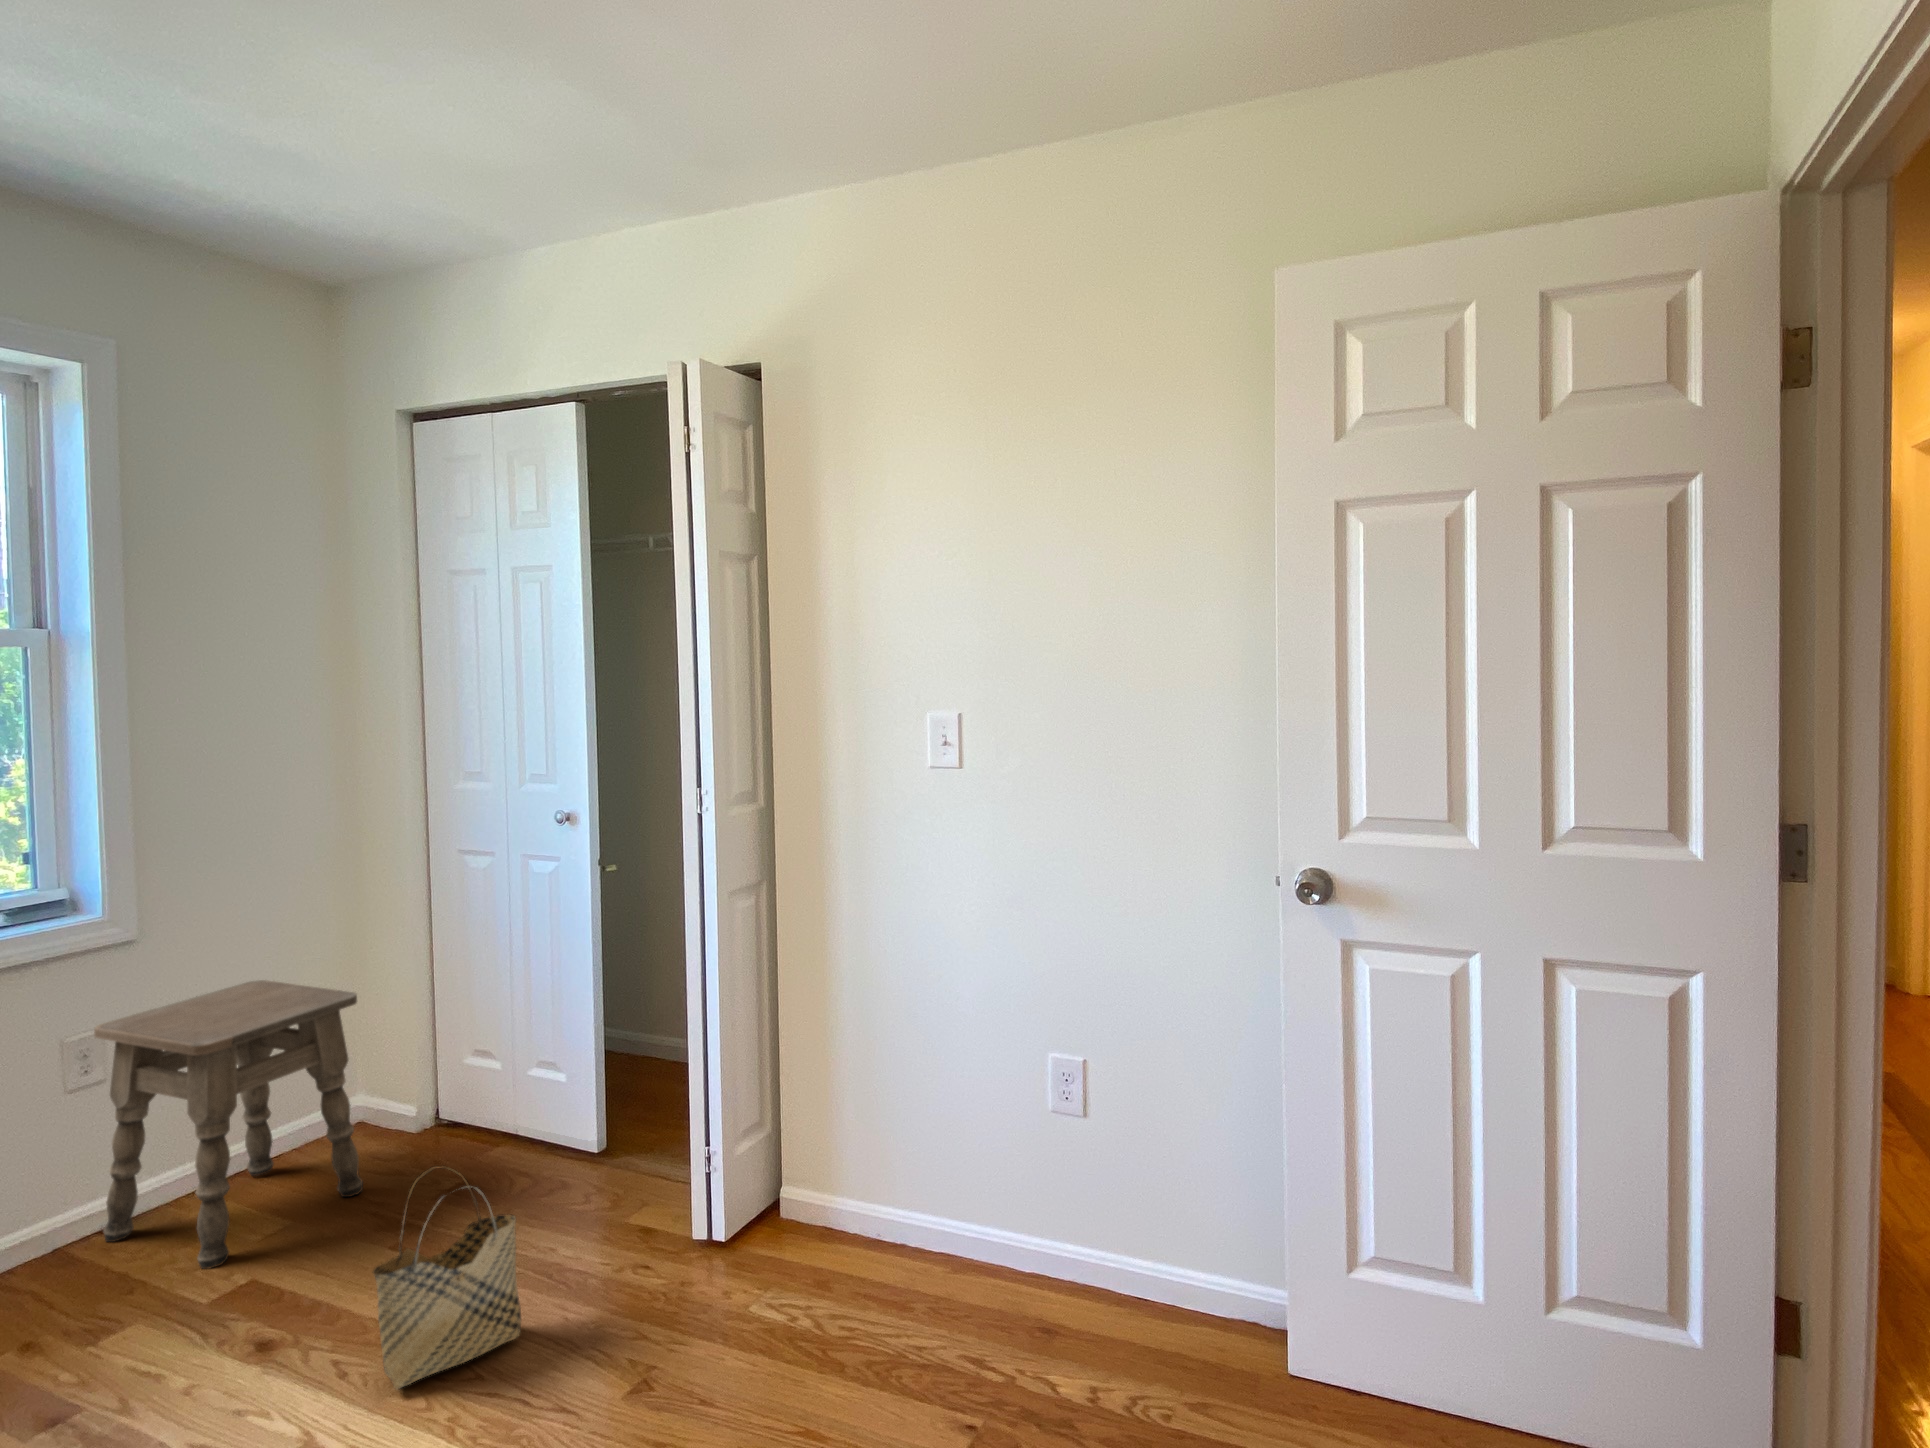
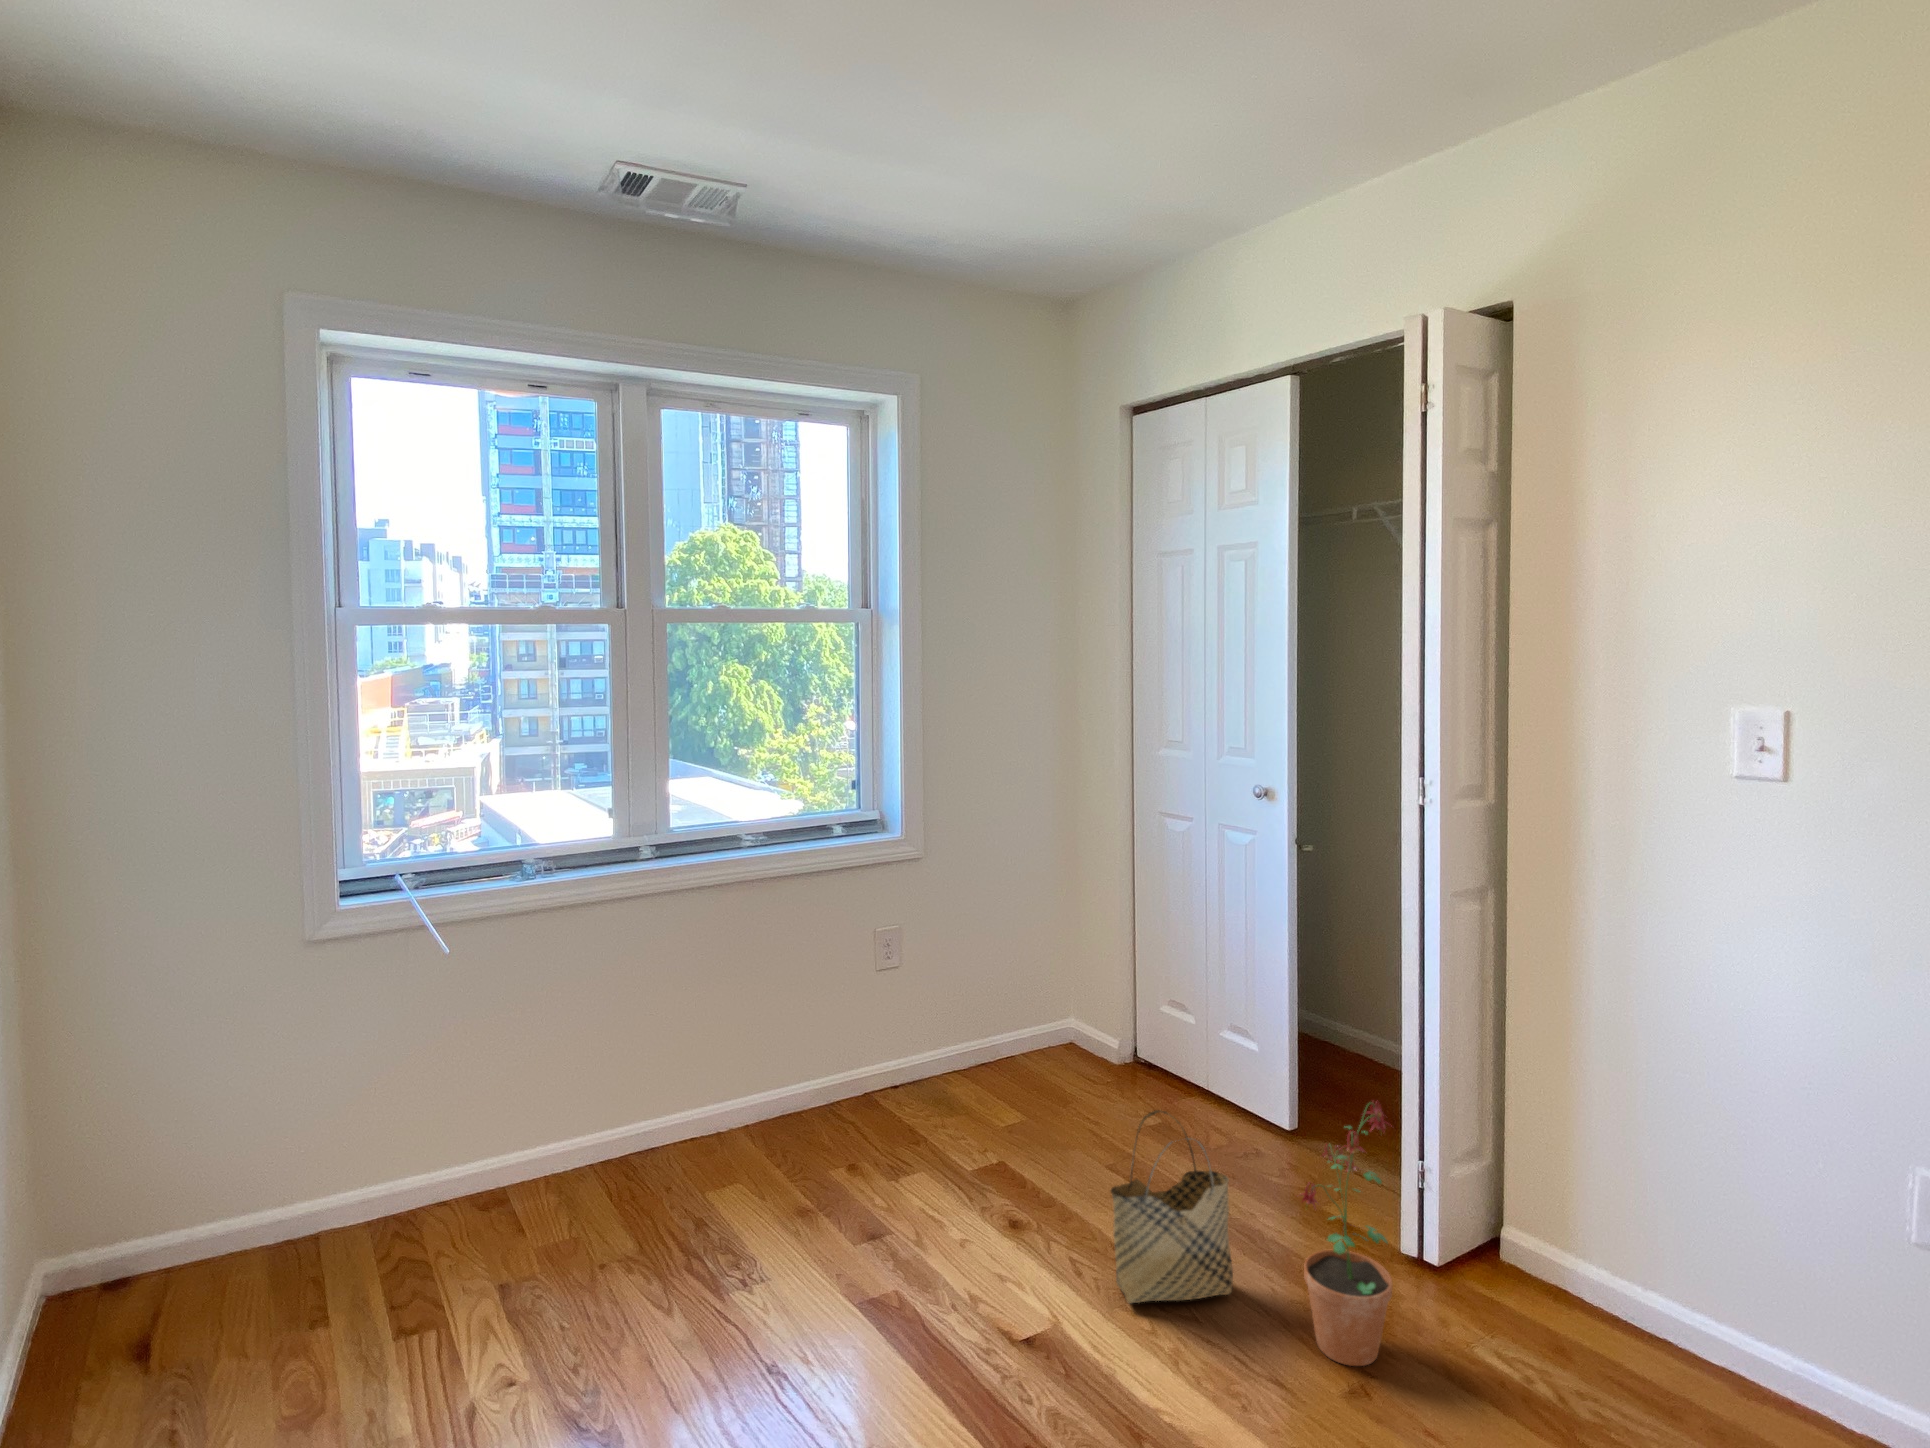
side table: present [94,980,363,1269] -> none [897,906,1078,1141]
potted plant: none [577,1098,674,1364] -> present [1301,1101,1392,1366]

